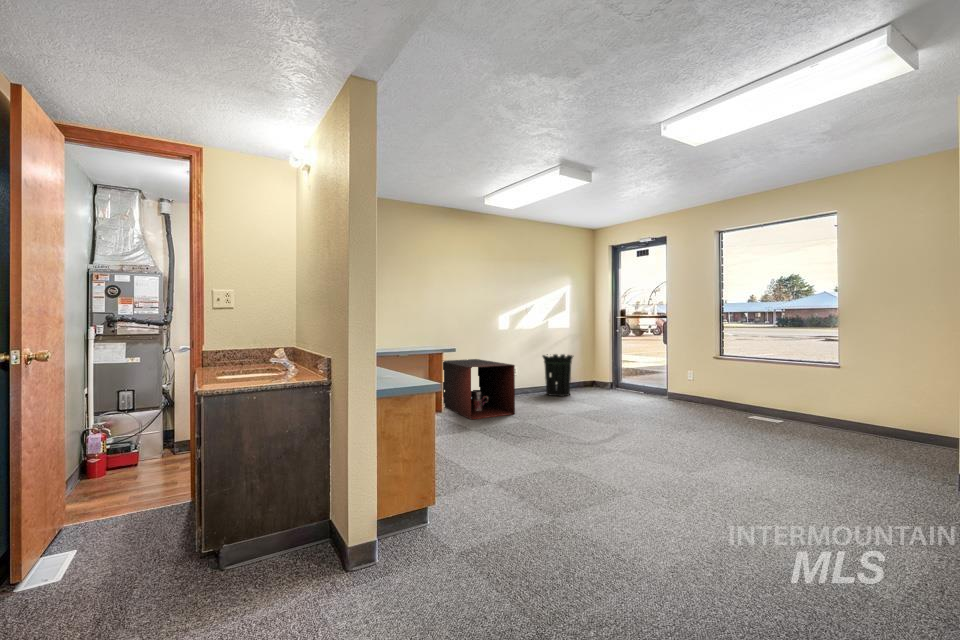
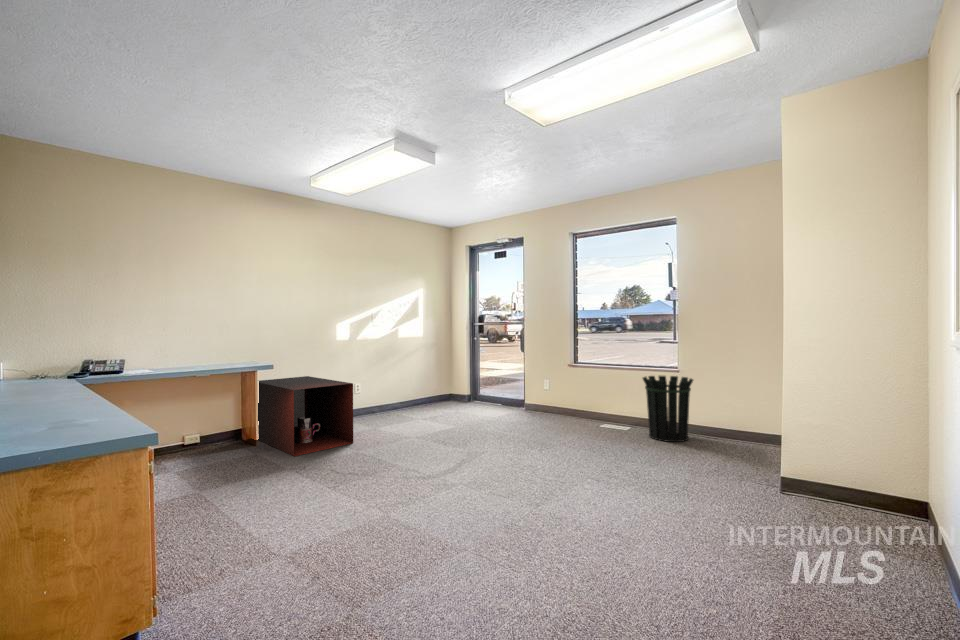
waste bin: present [543,354,573,396] -> present [643,376,693,442]

